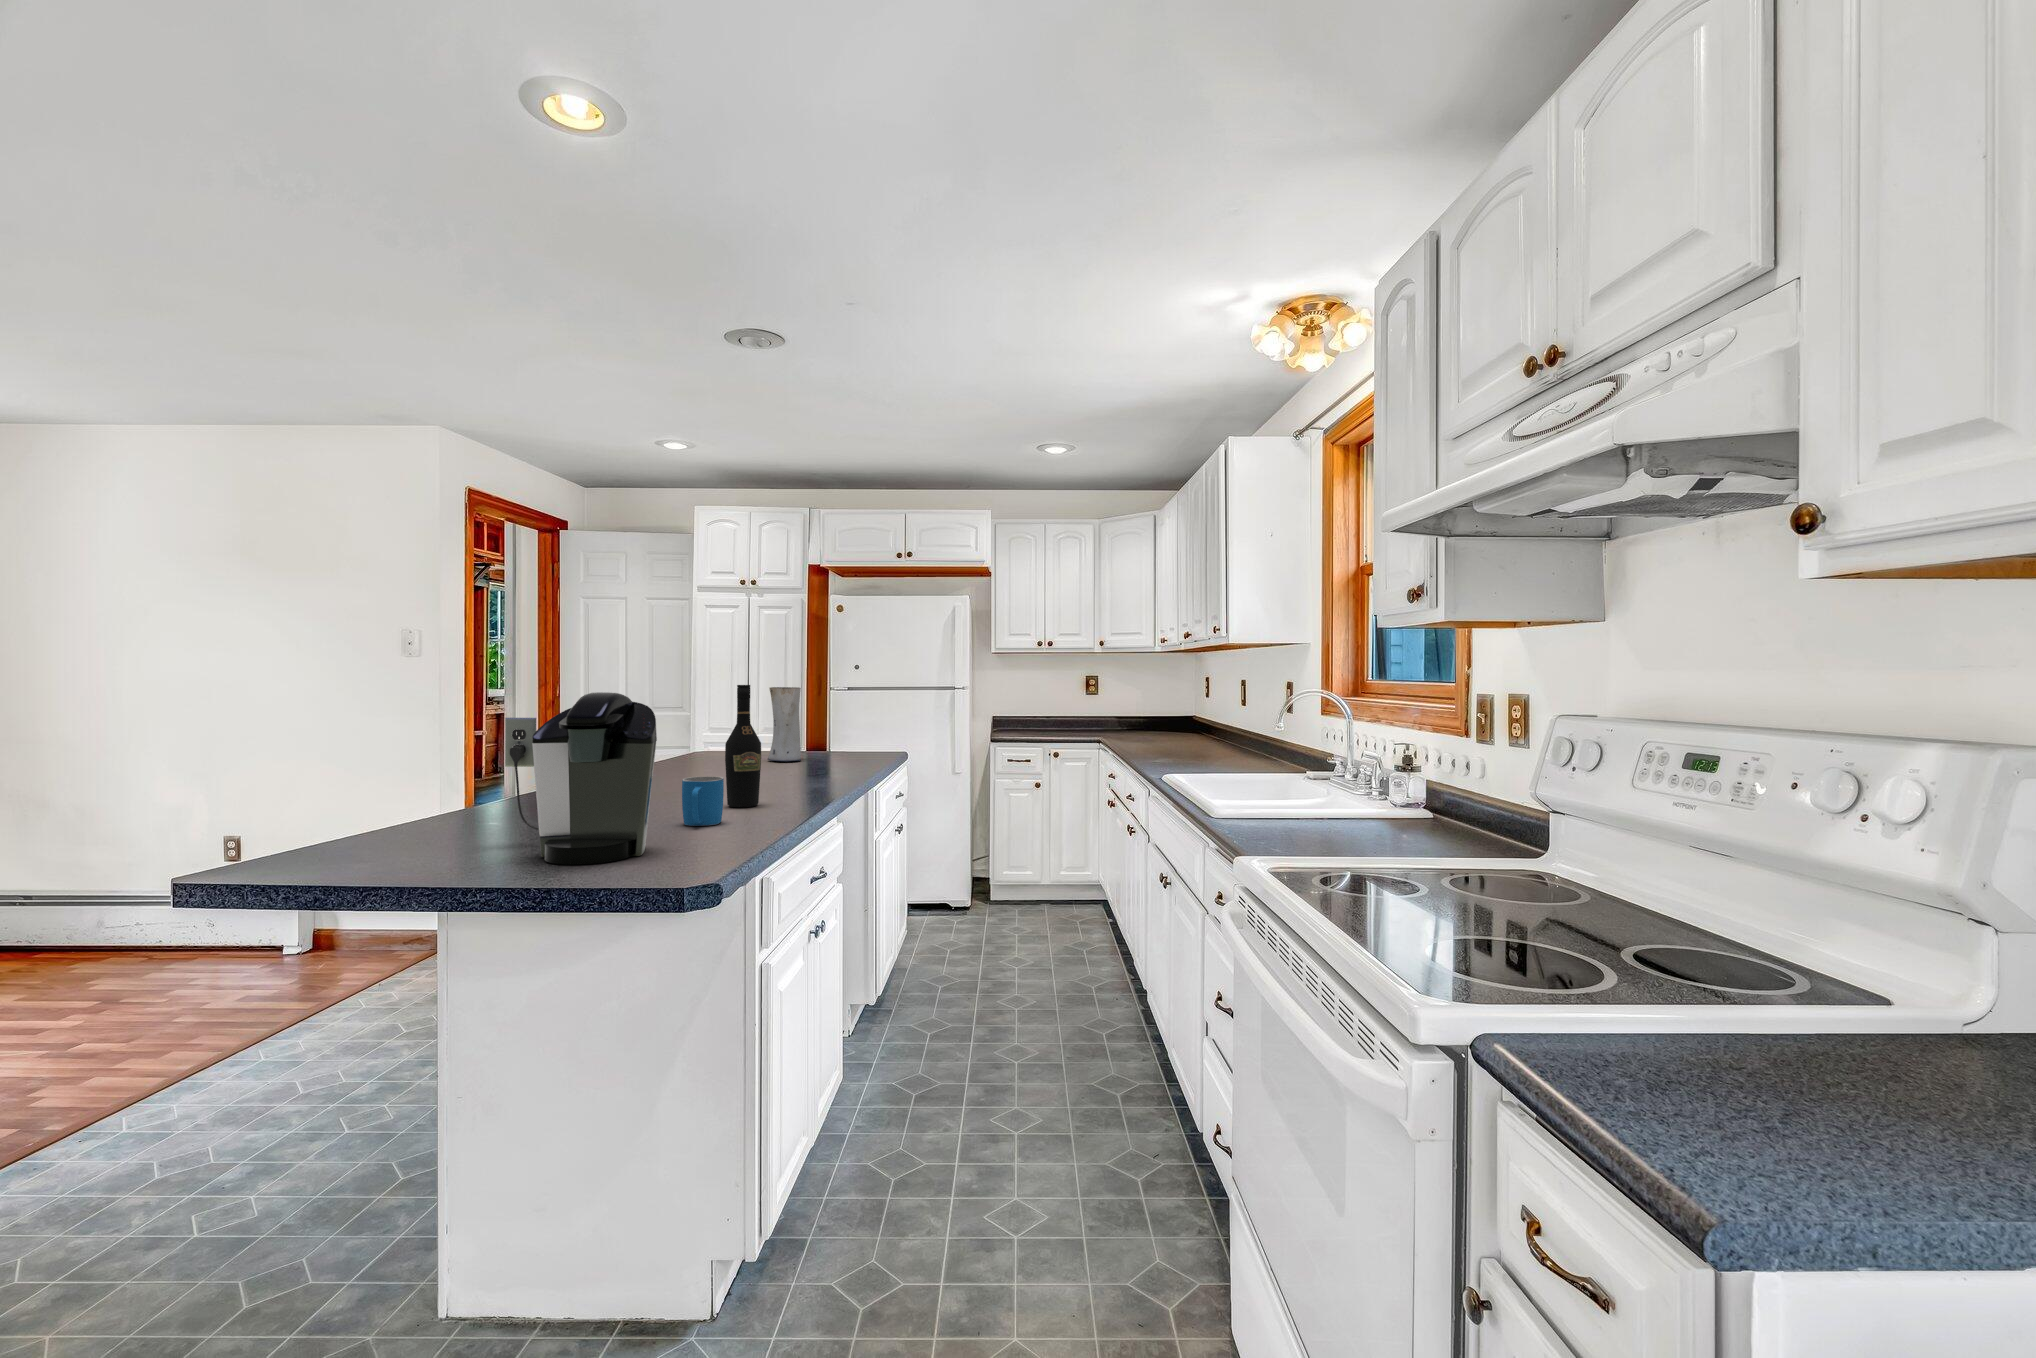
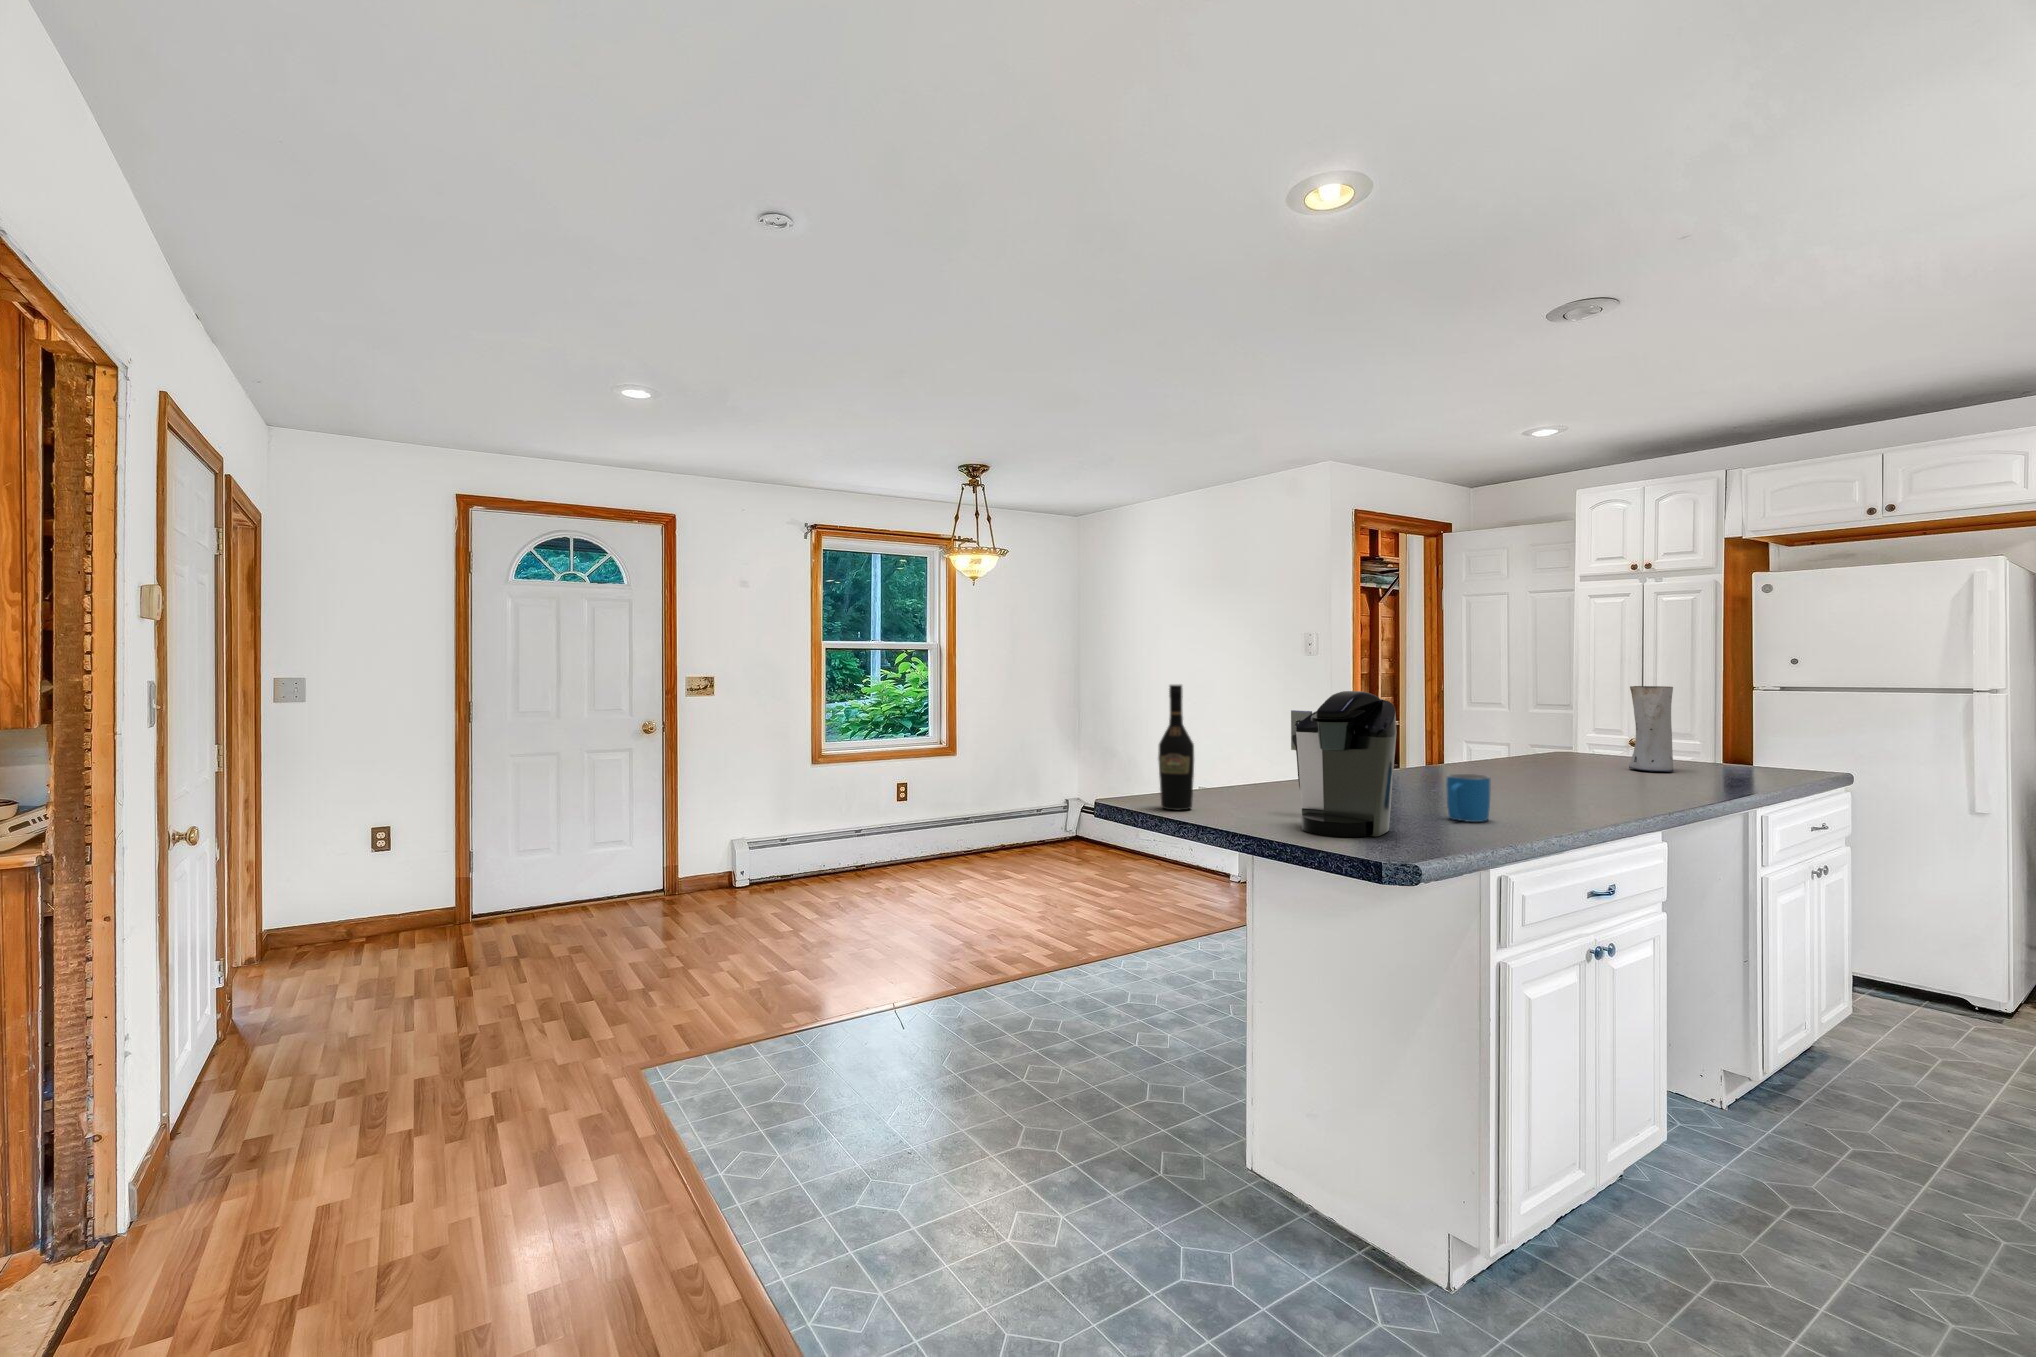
wine bottle: present [725,685,761,807] -> present [1158,685,1194,810]

